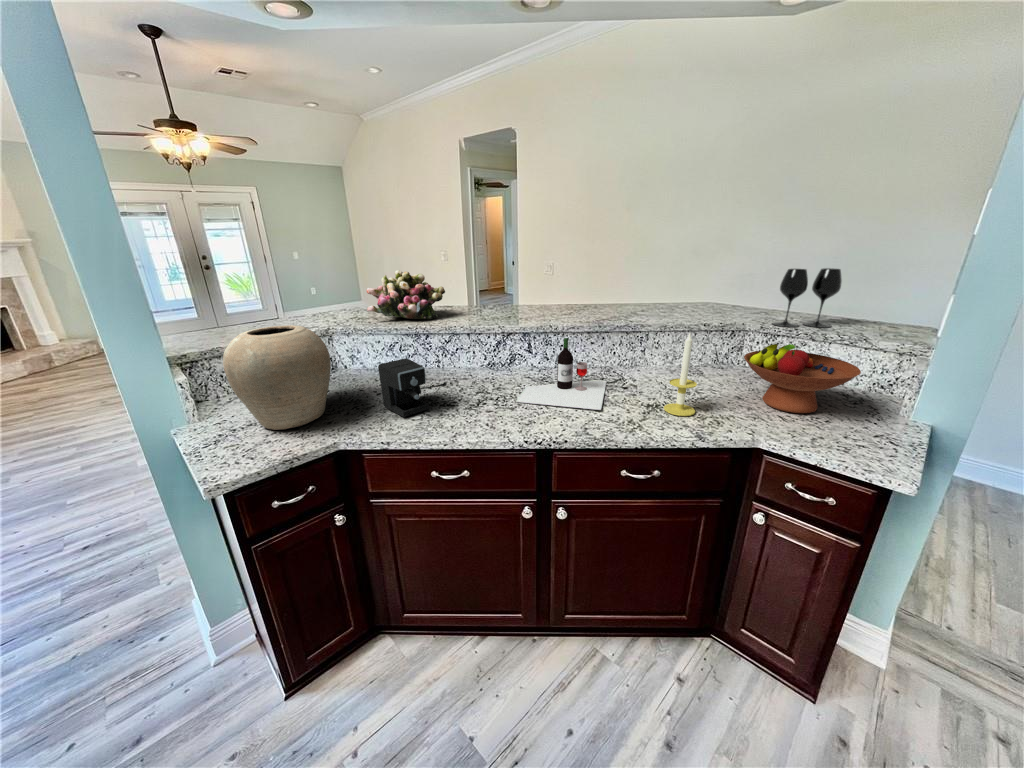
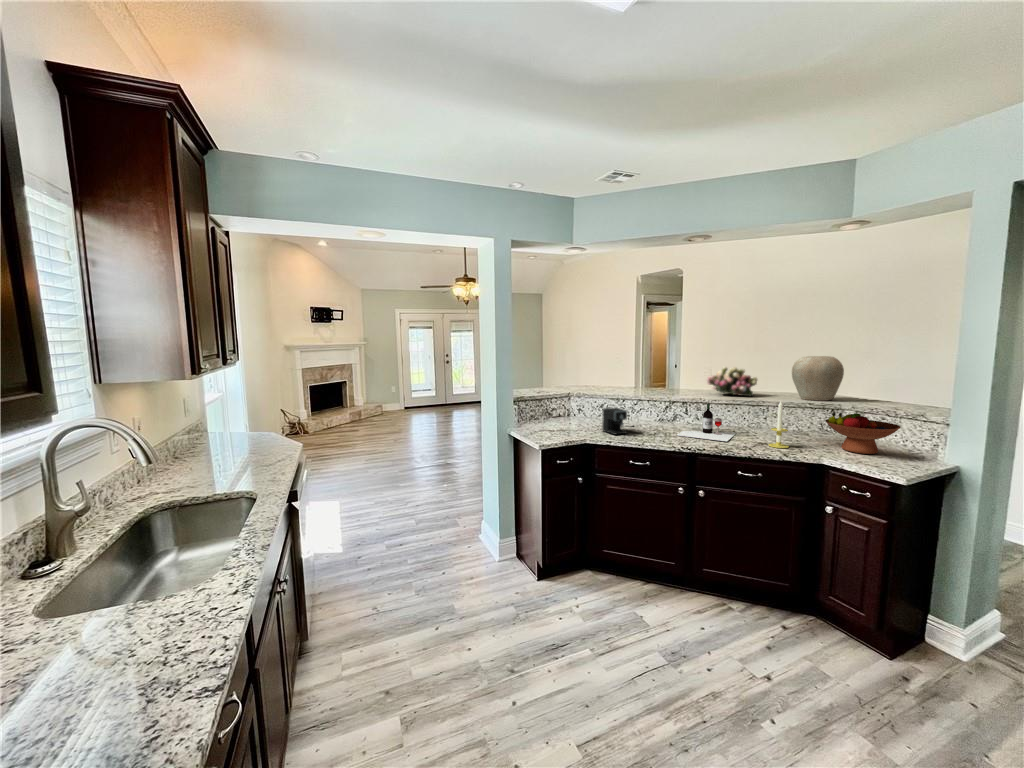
wine glass: present [772,268,842,328] -> none [863,370,911,409]
flower arrangement: present [367,270,445,319] -> present [707,367,757,396]
vase: present [223,325,331,430] -> present [792,356,844,401]

